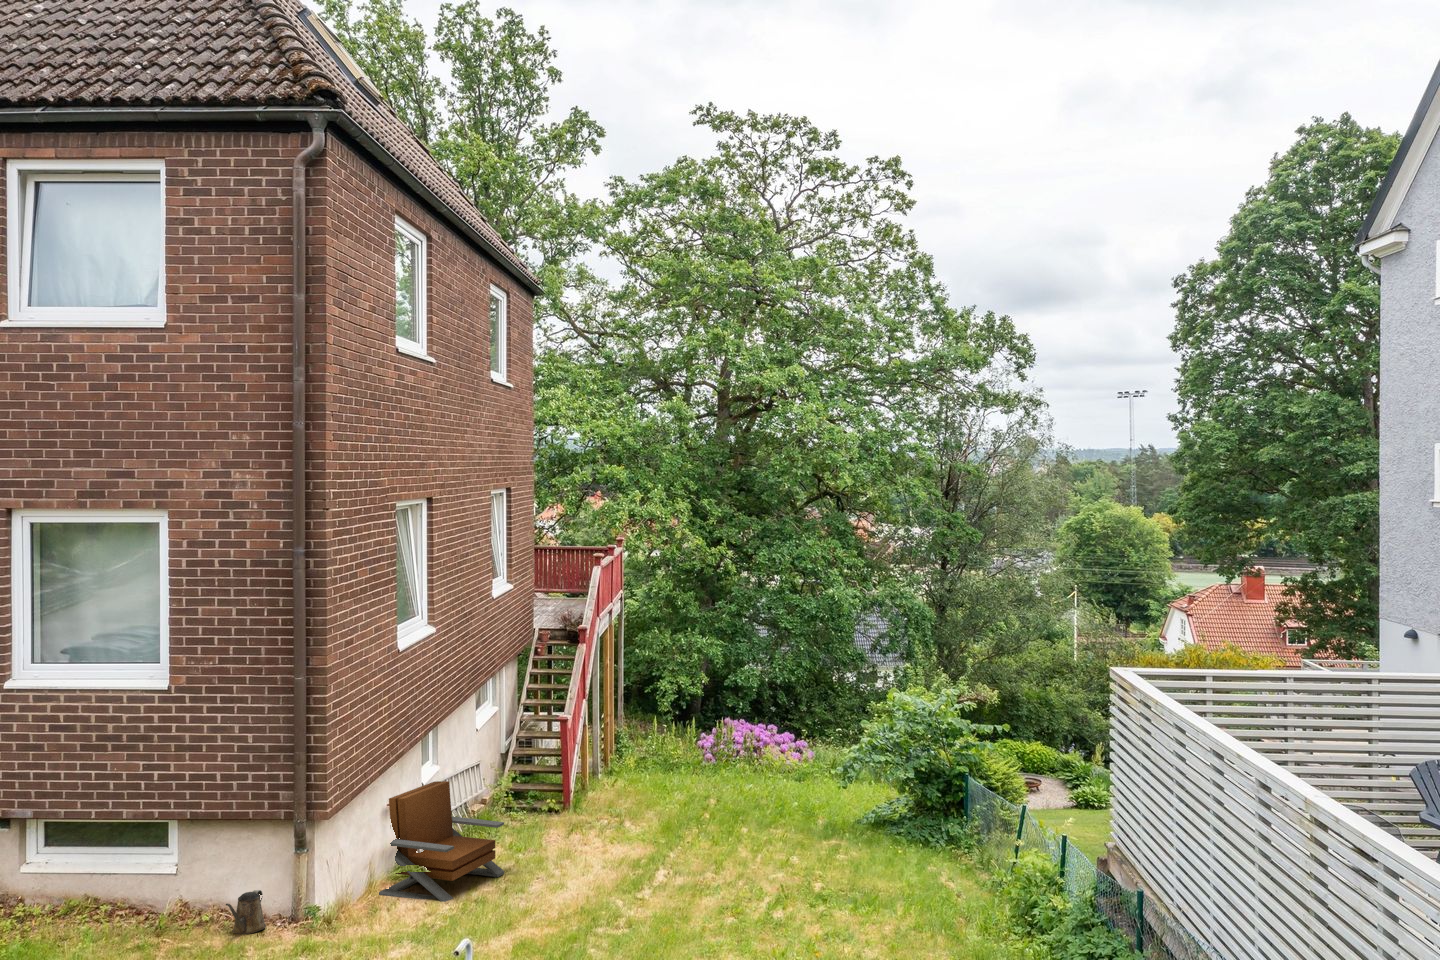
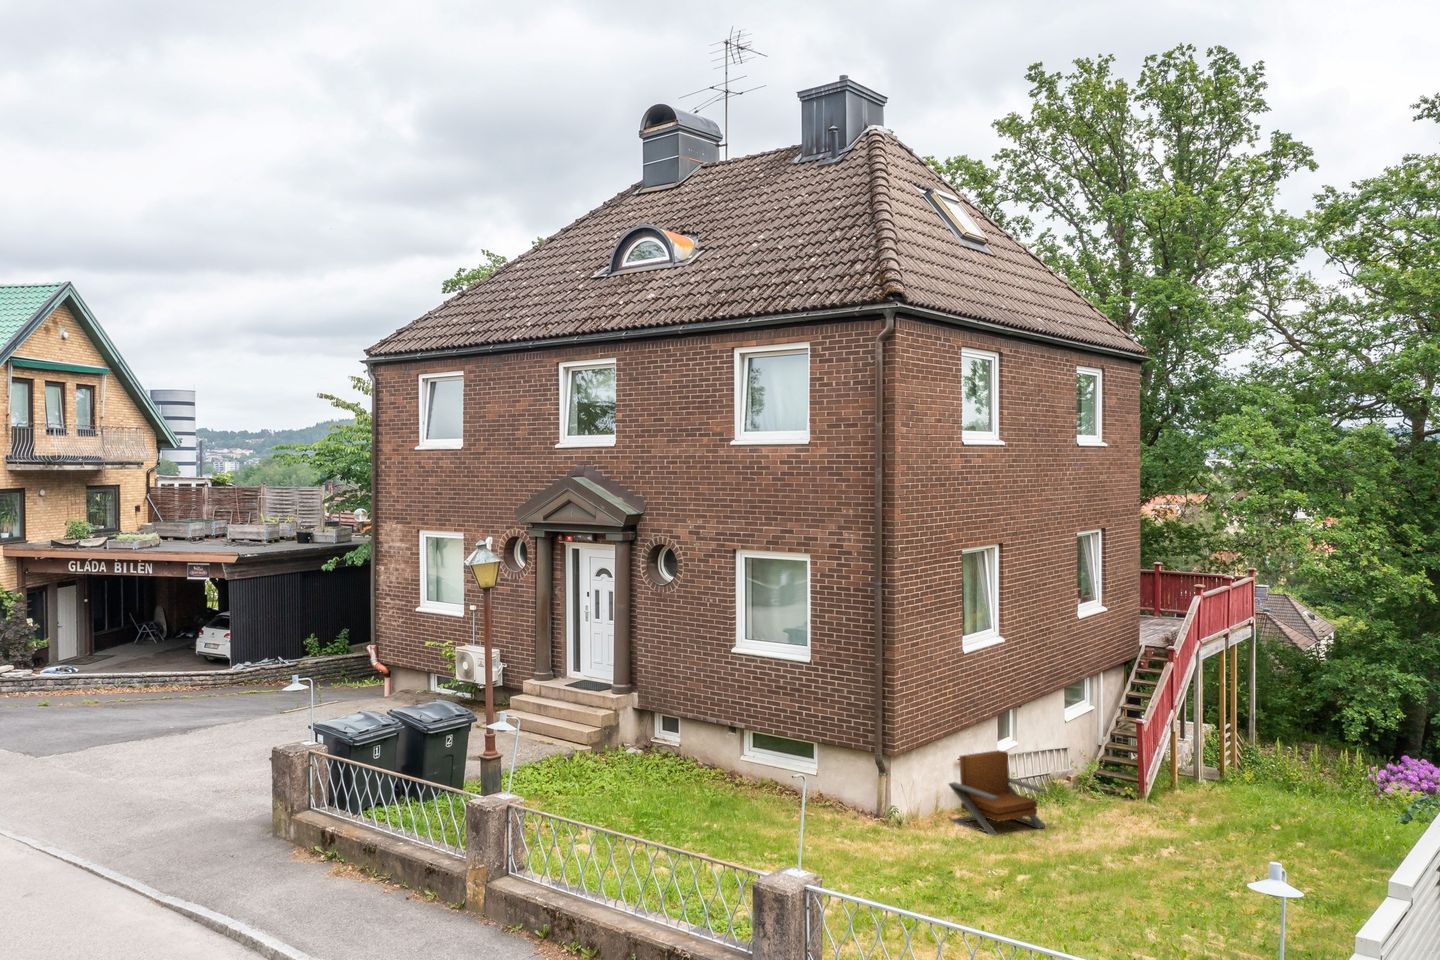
watering can: present [226,890,266,934] -> none [835,795,861,821]

